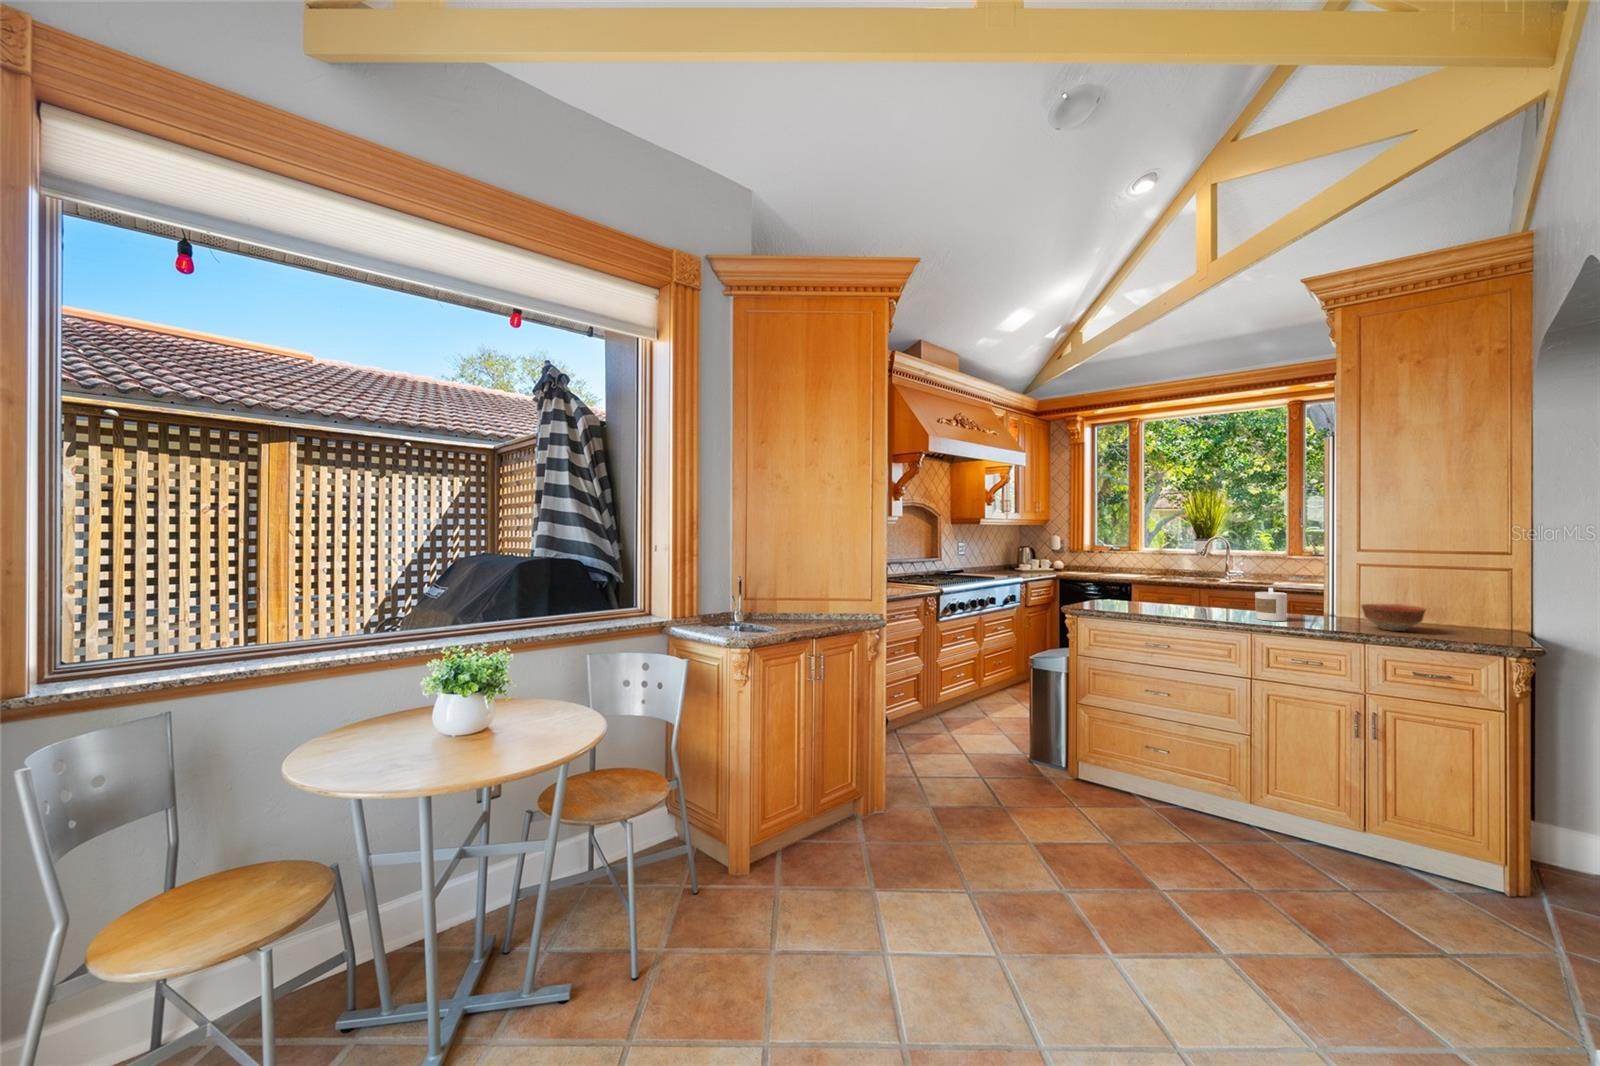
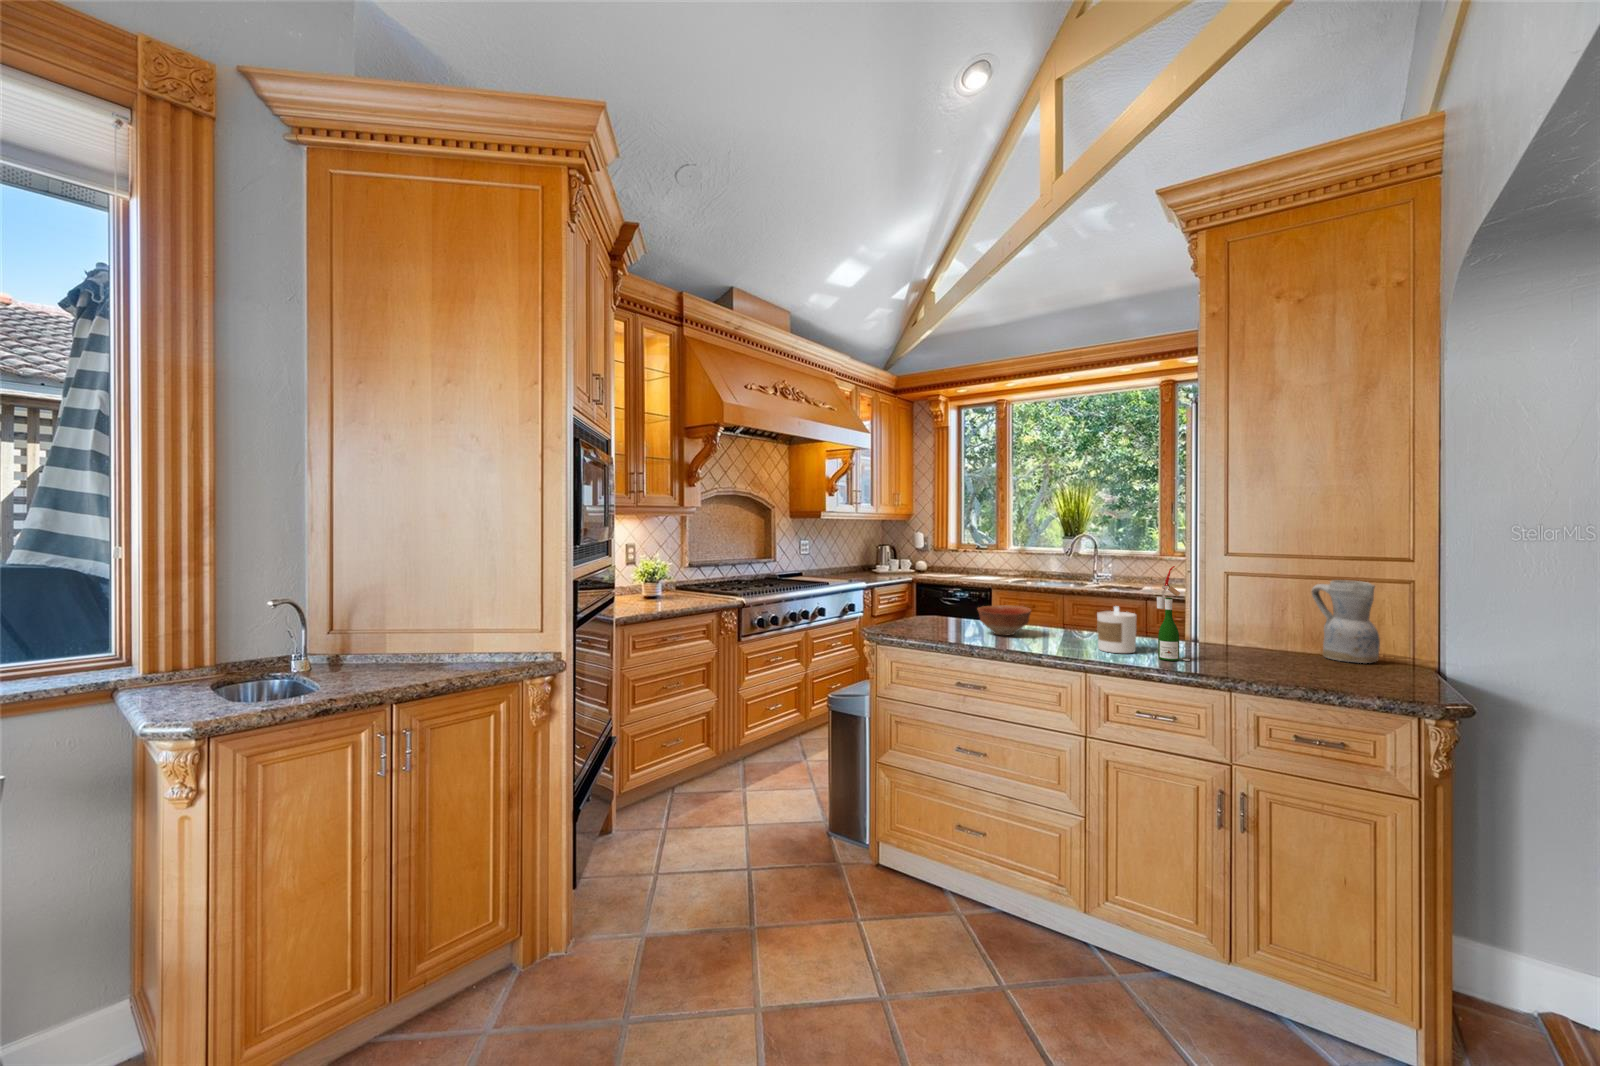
wine bottle: none [1304,558,1331,625] -> present [1157,566,1190,661]
ceramic pitcher: none [1428,569,1483,628] -> present [1312,580,1380,663]
bowl: present [1361,604,1426,631] -> present [977,605,1031,635]

